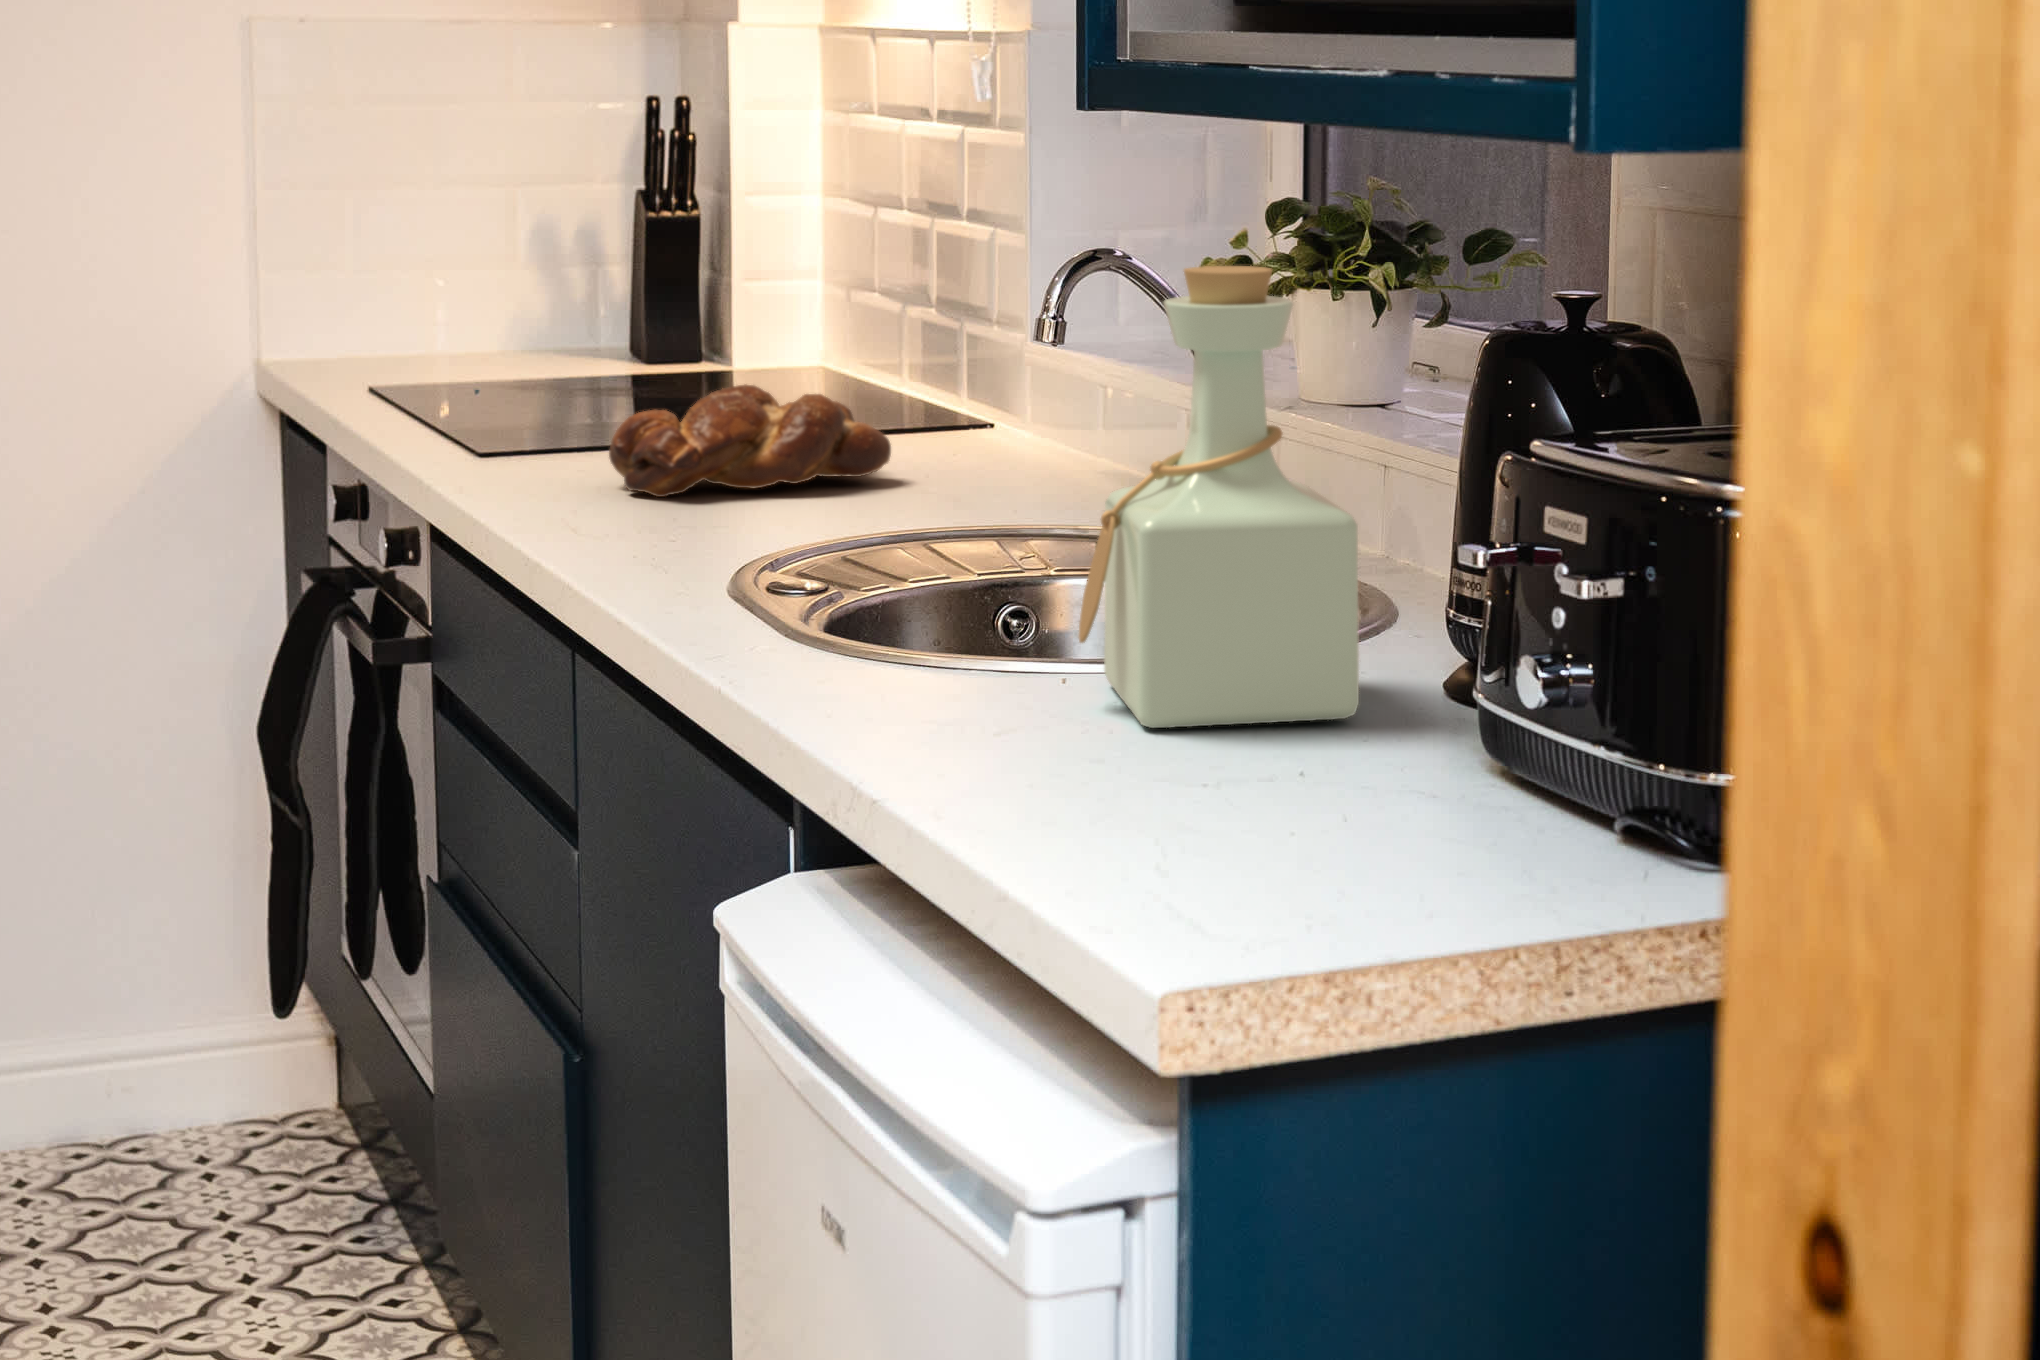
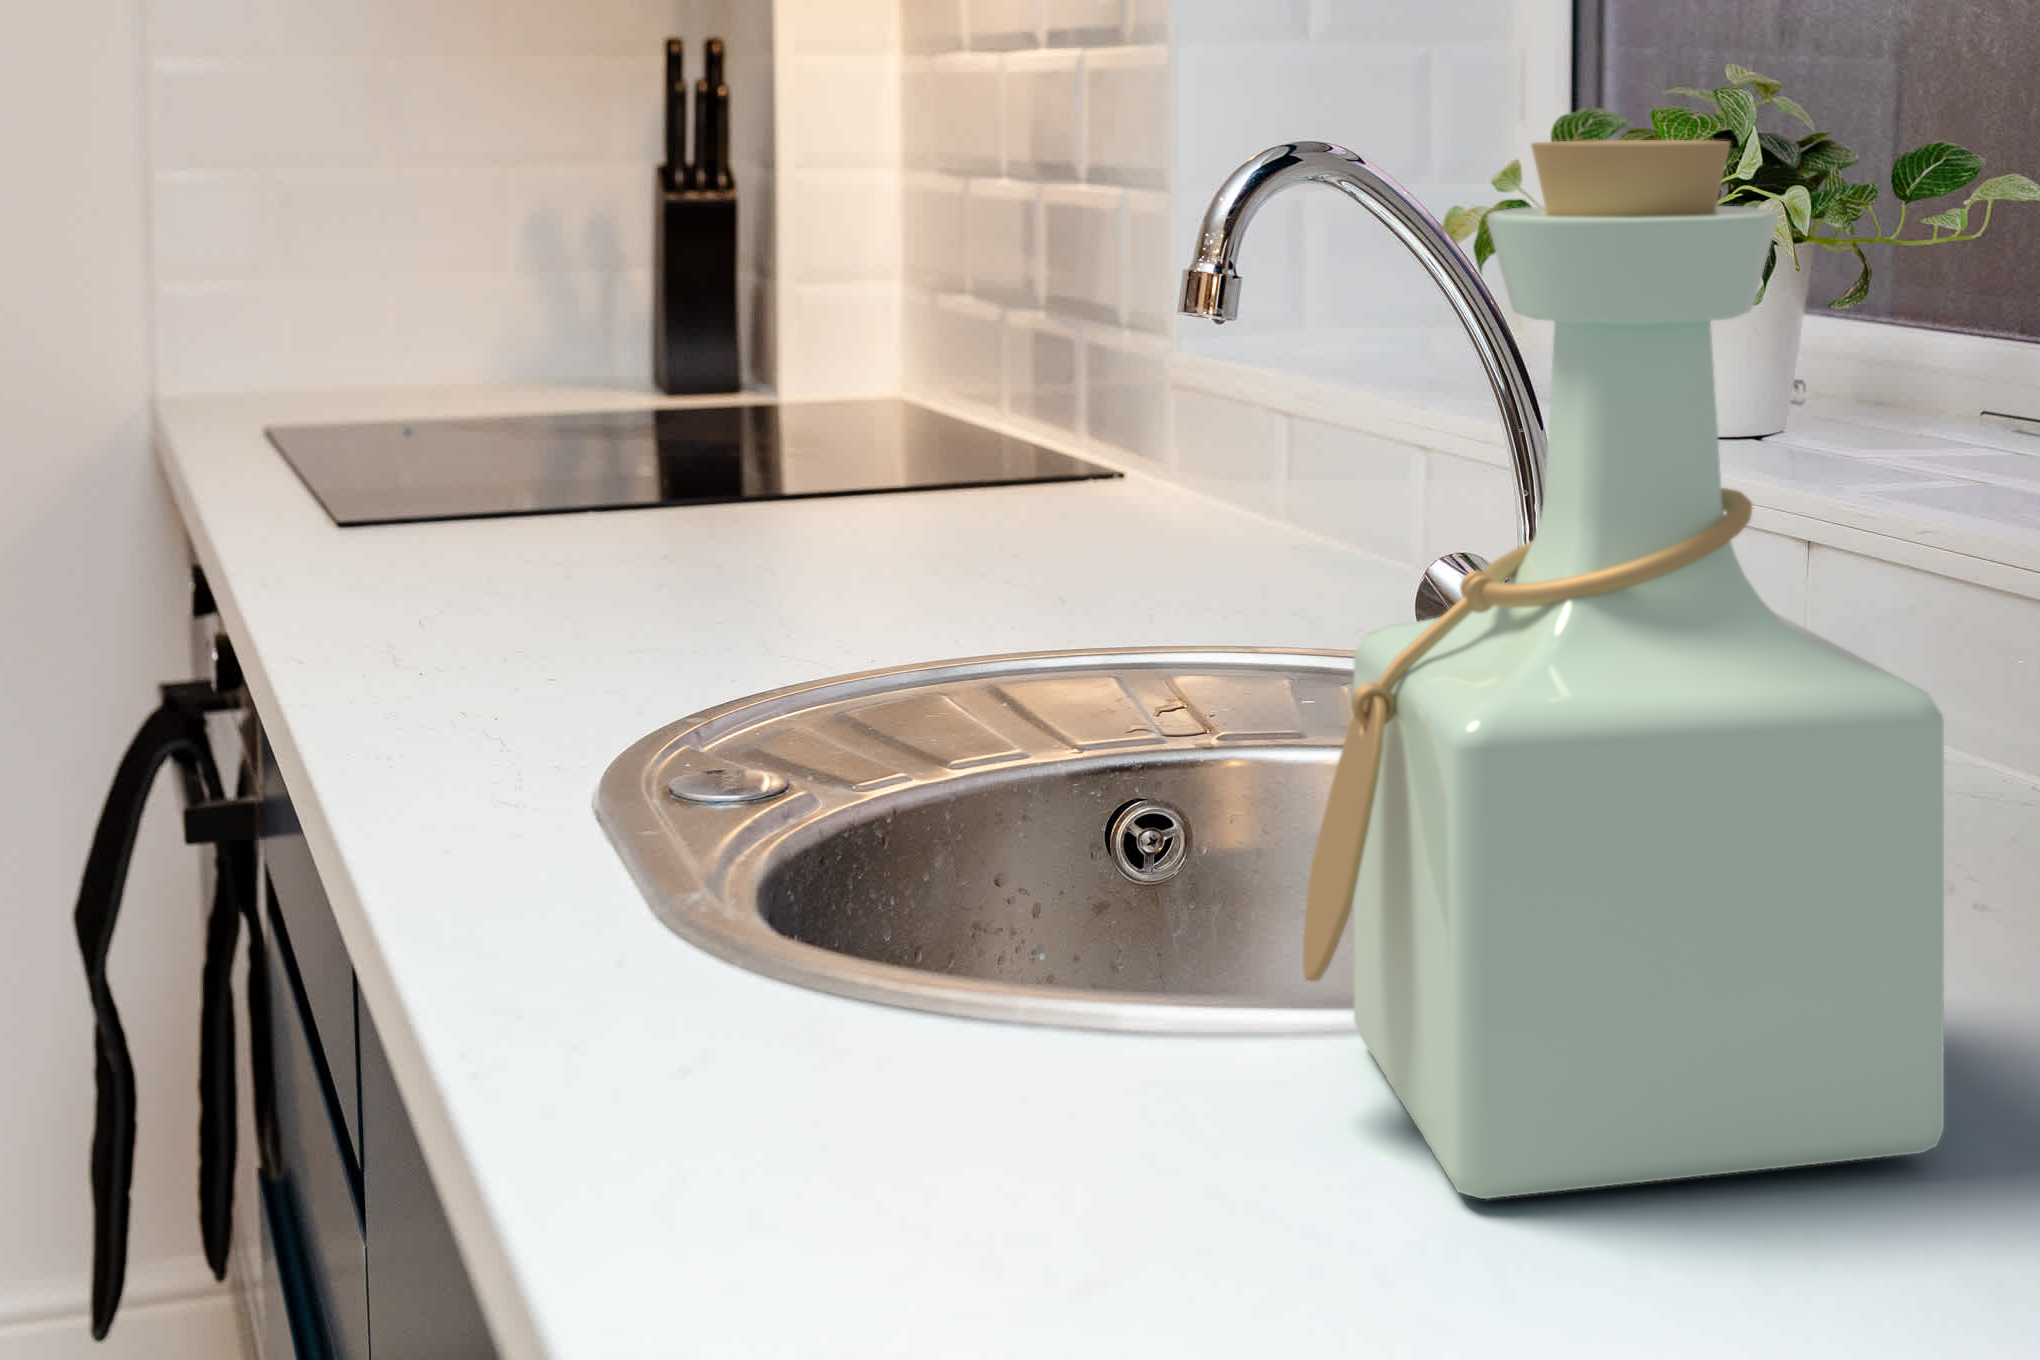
bread loaf: present [609,385,891,497] -> none [514,420,968,601]

